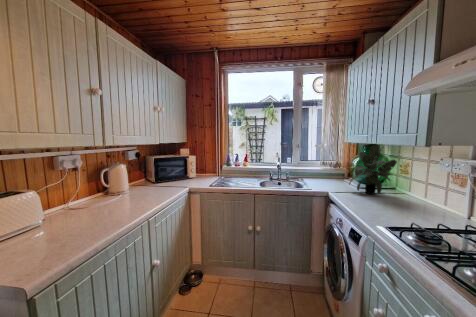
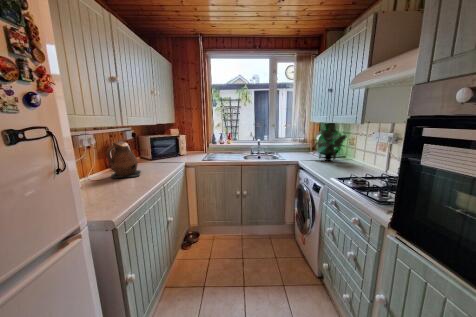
ceramic pitcher: none [88,164,132,207] -> present [107,143,140,178]

